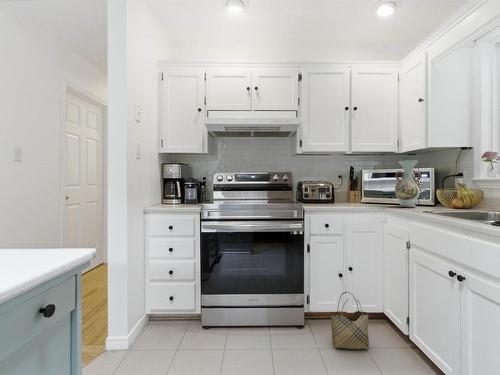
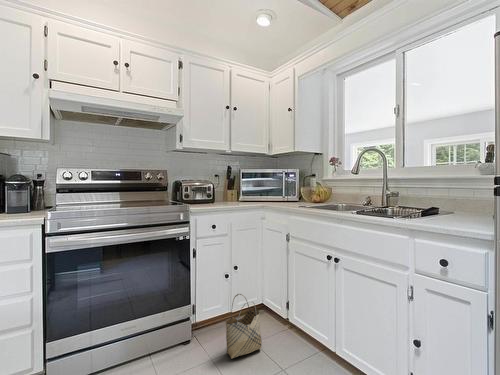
vase: present [395,160,421,207] -> none [271,162,292,204]

